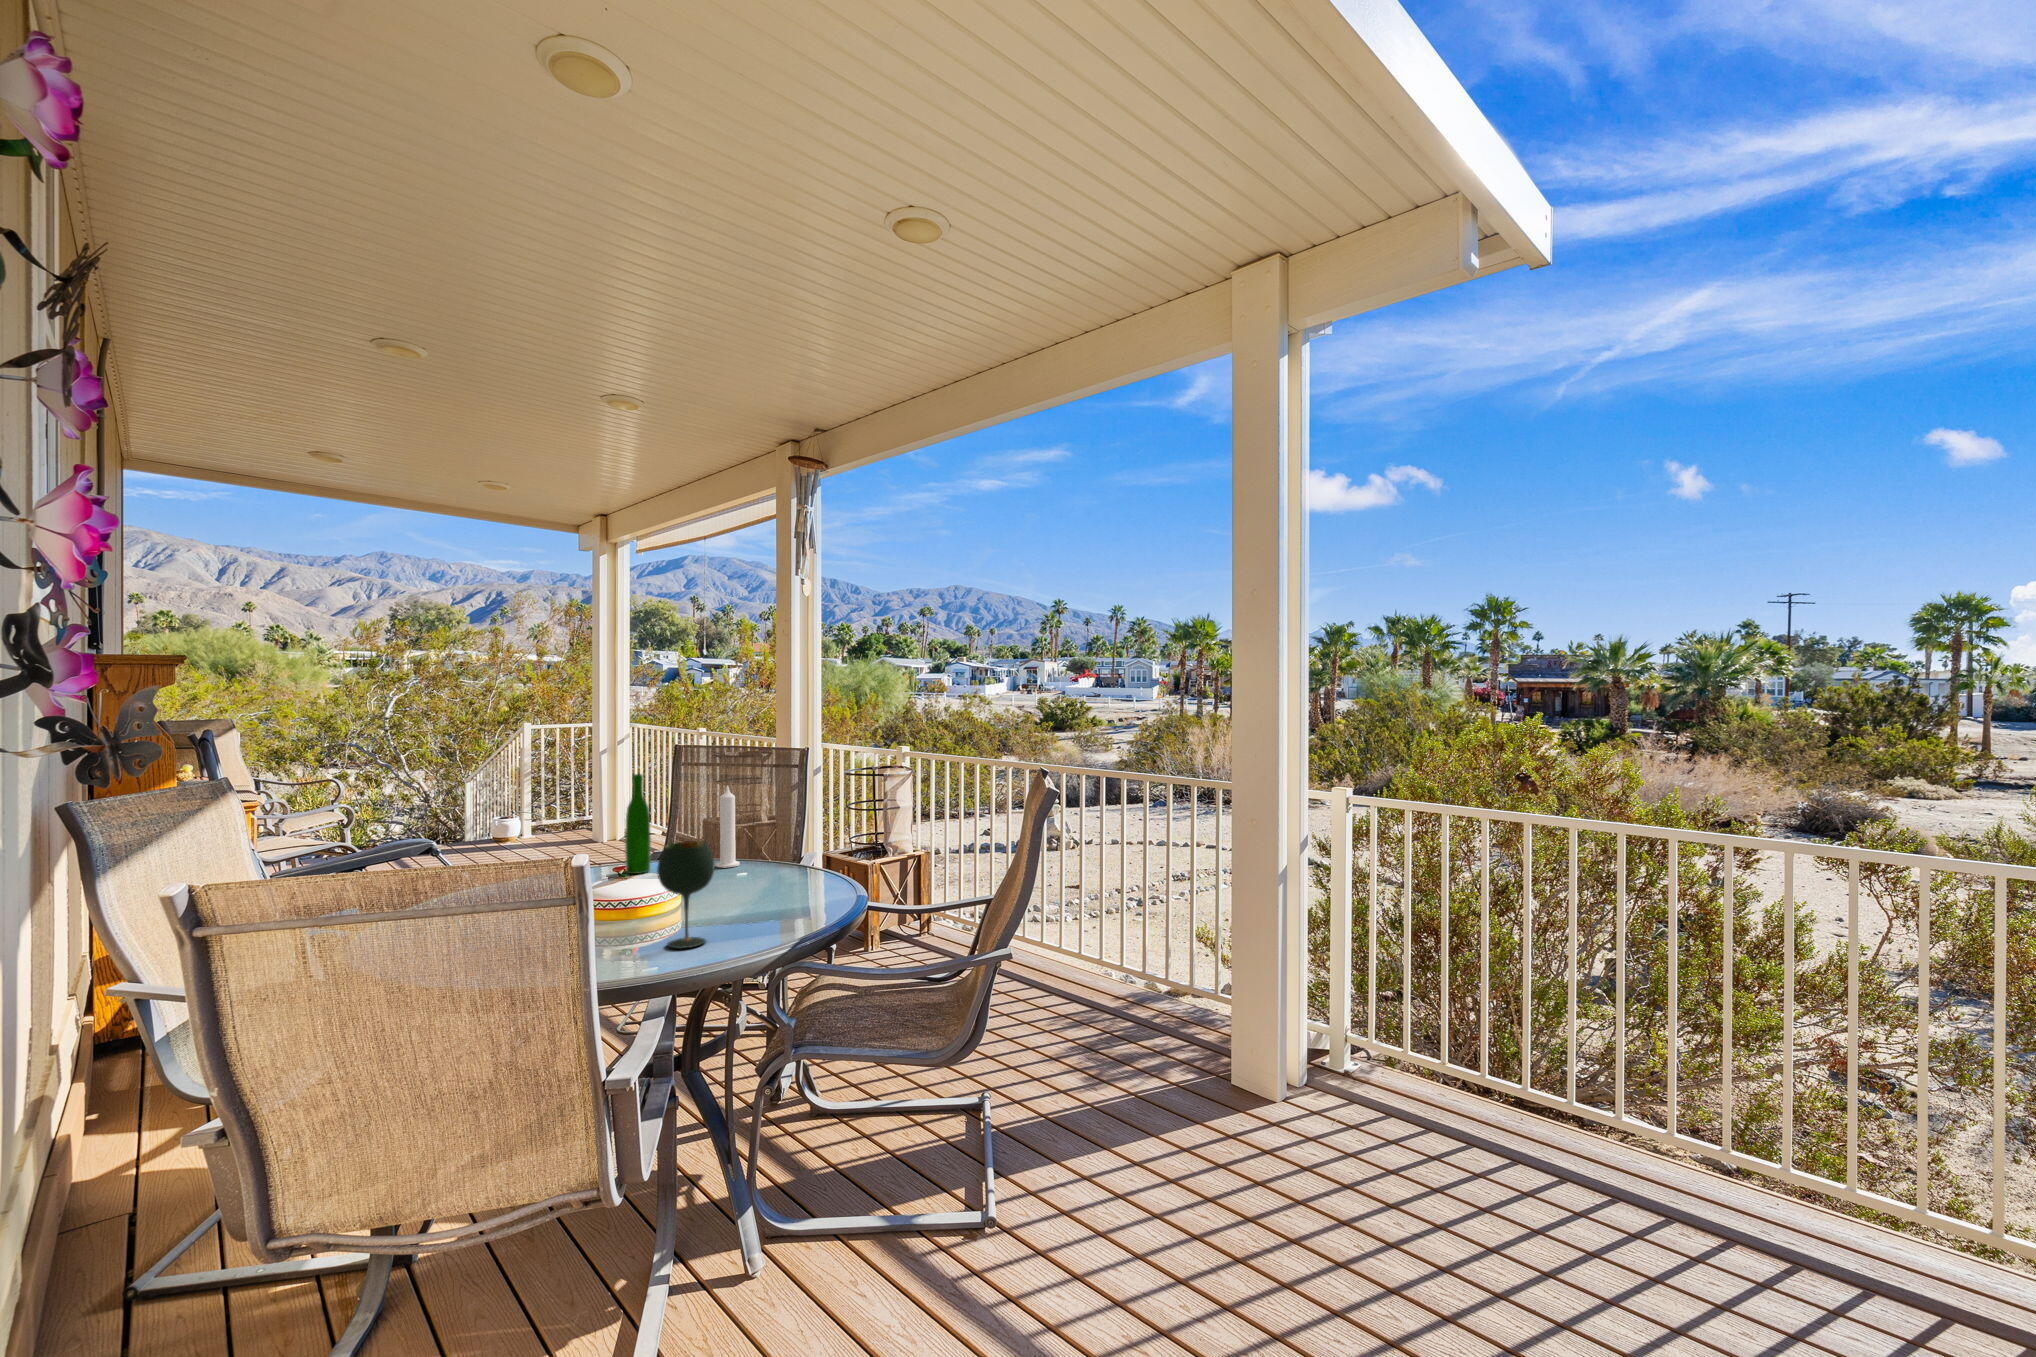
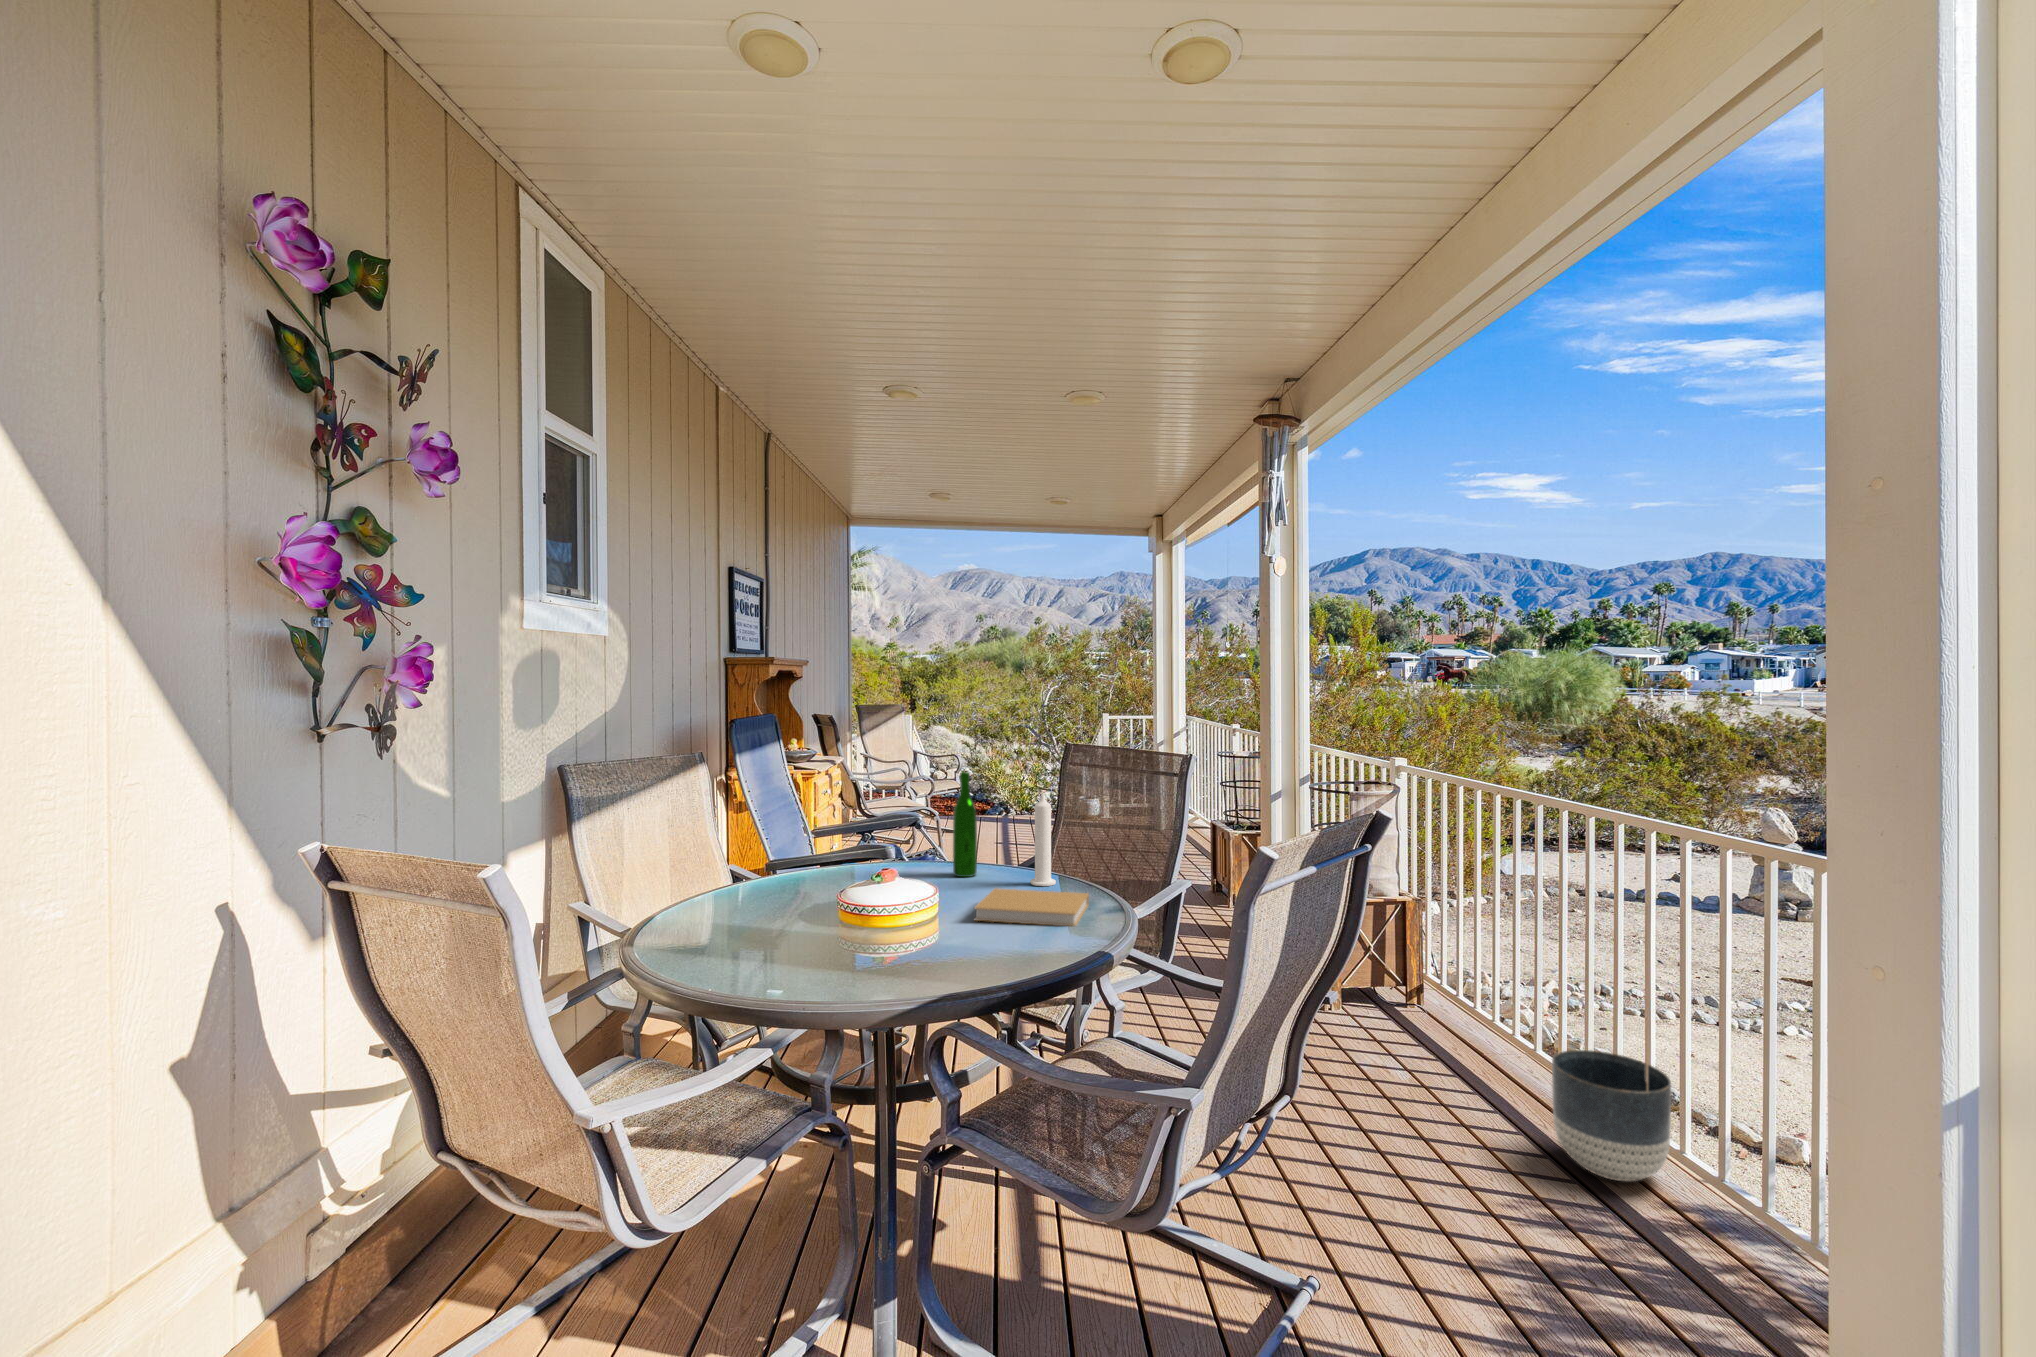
wine glass: present [657,841,714,949] -> none [803,851,862,971]
book: none [717,862,822,896] -> present [974,888,1089,926]
planter: none [1046,918,1109,994] -> present [1552,1050,1671,1181]

